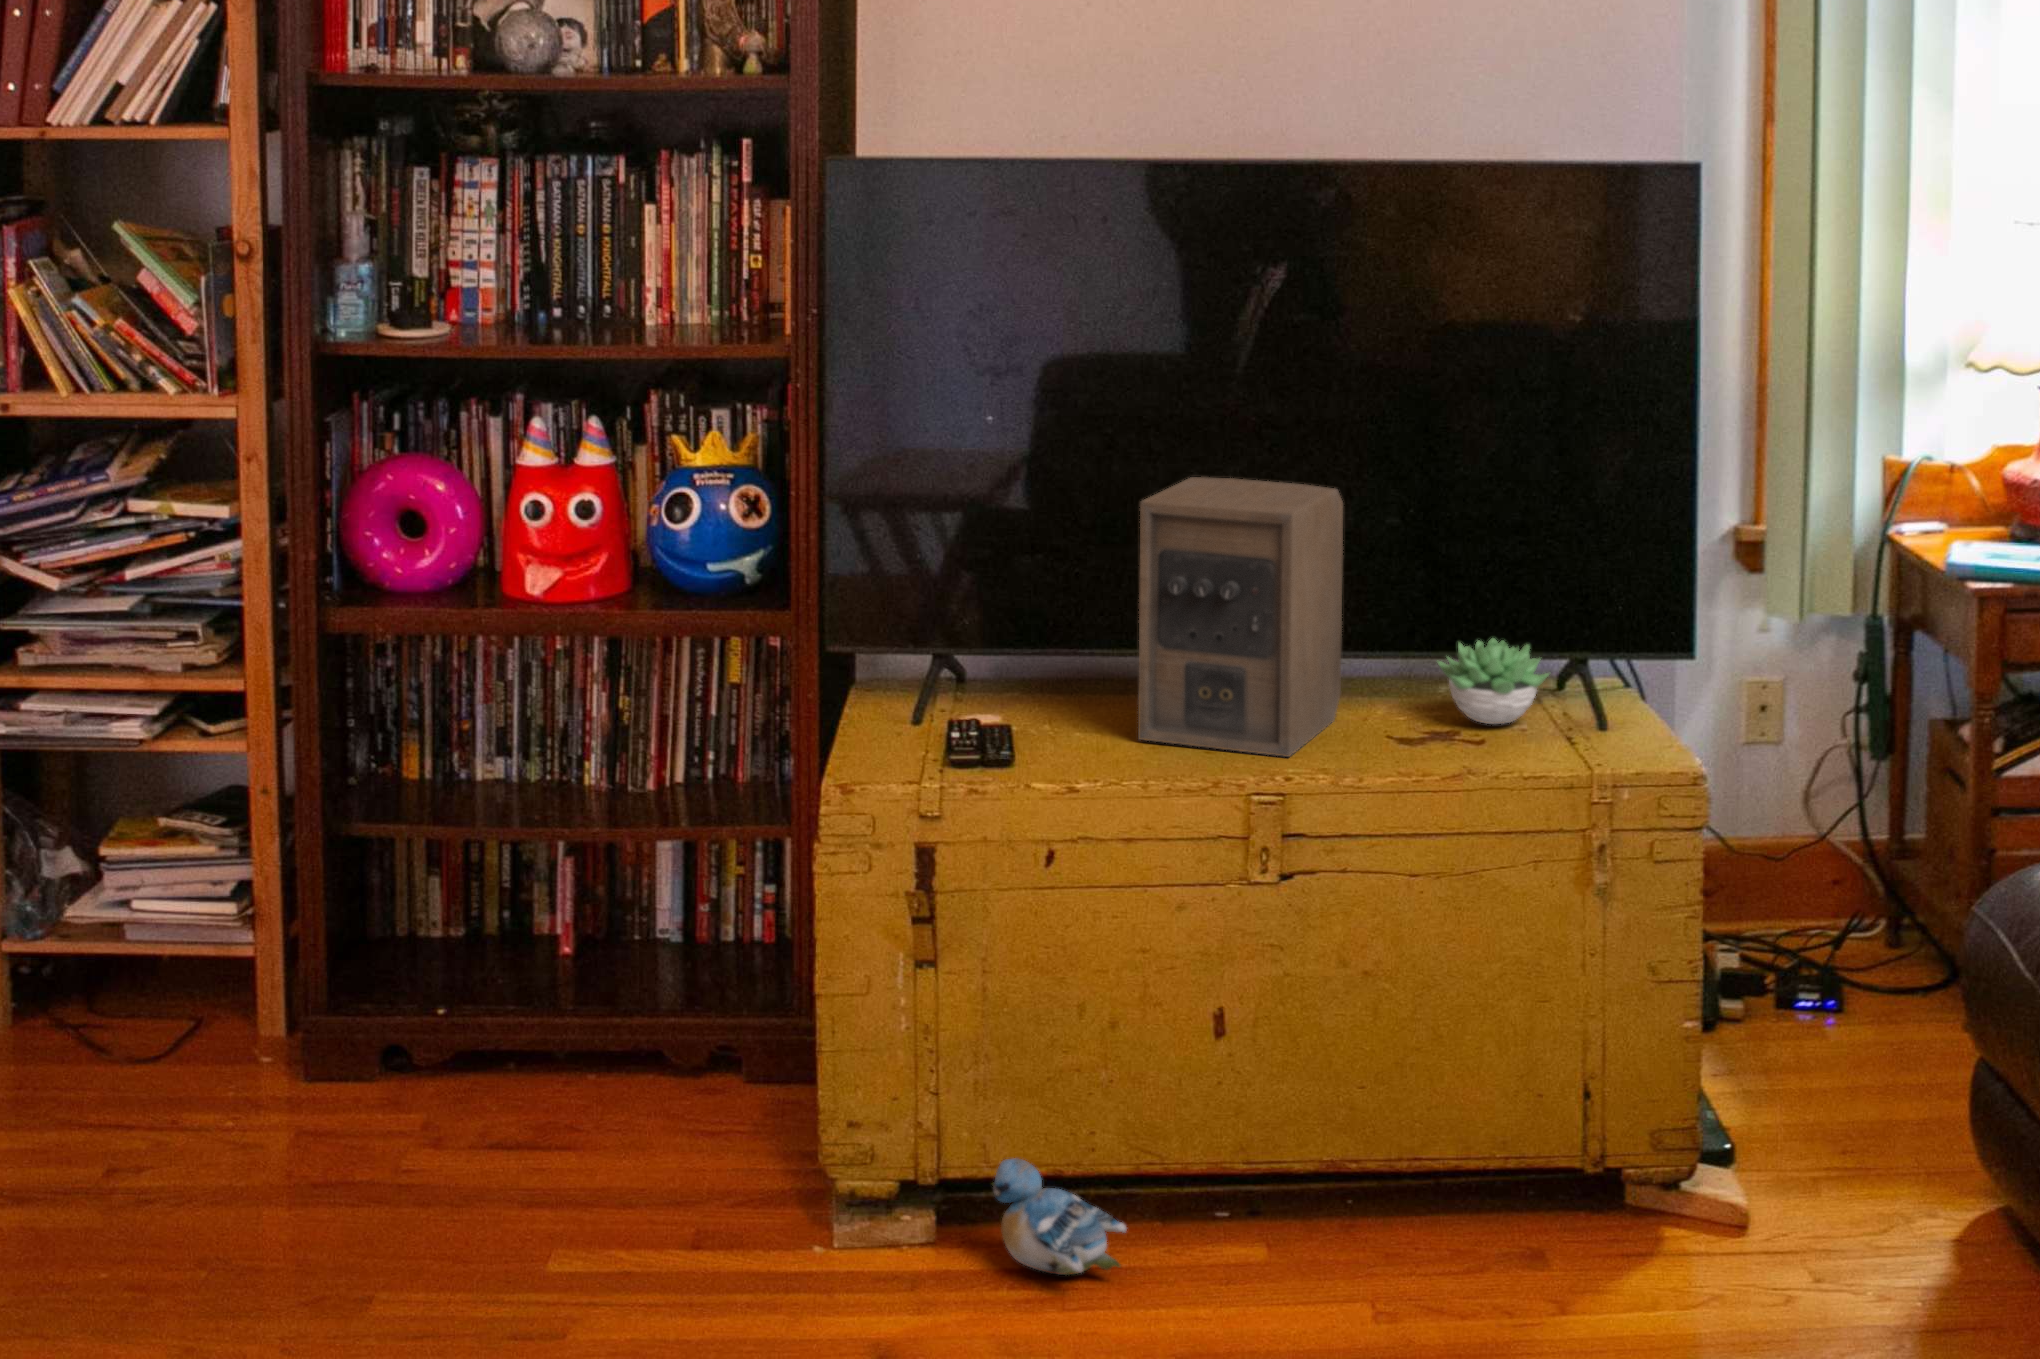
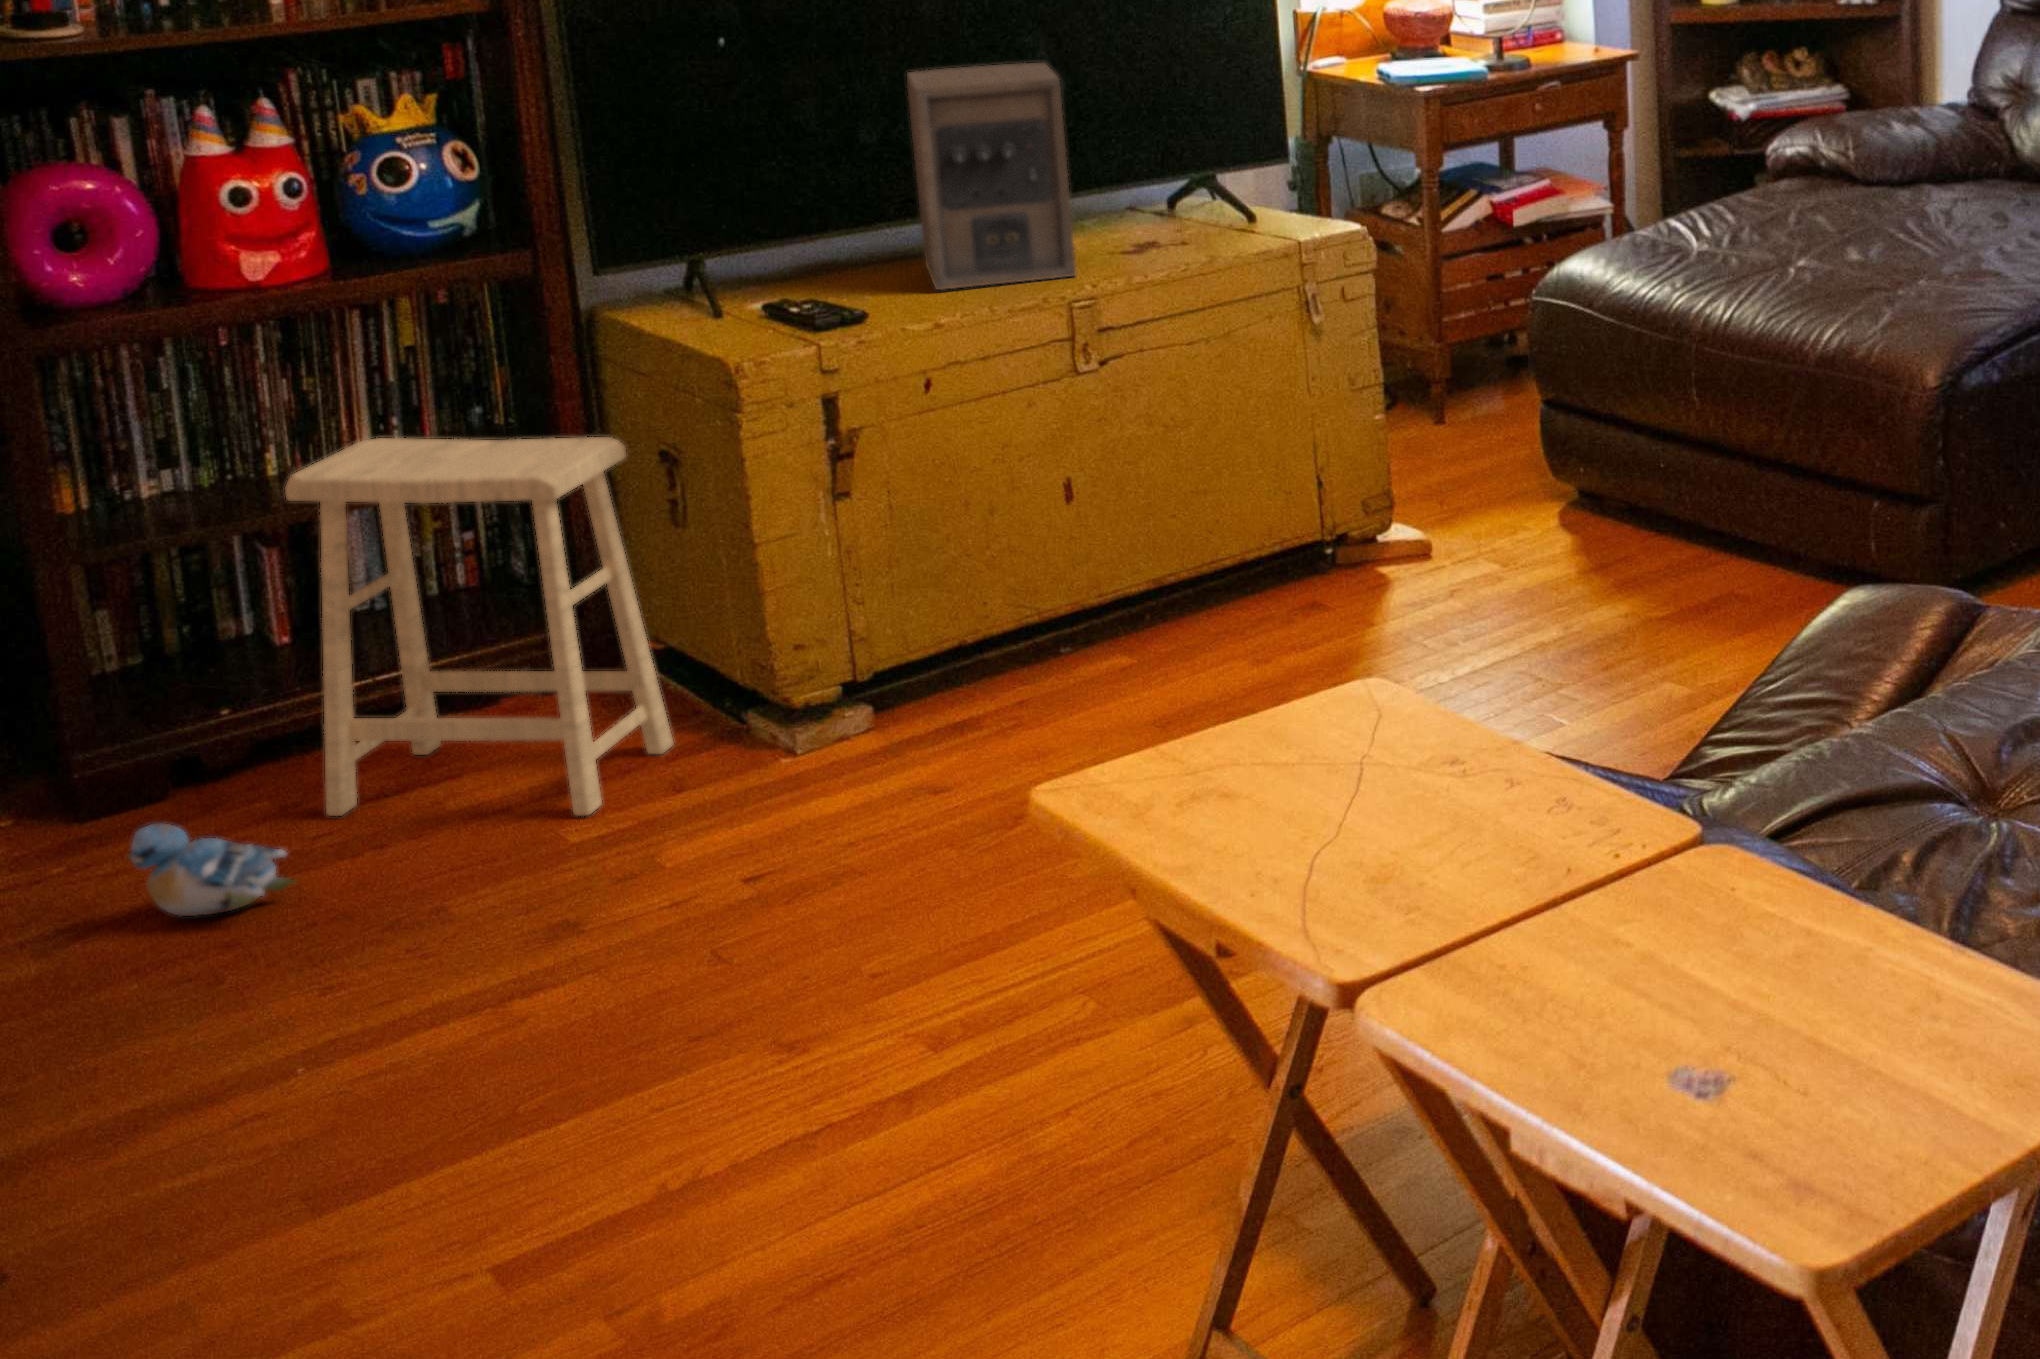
succulent plant: present [1438,638,1549,724] -> none [1132,166,1228,232]
footstool: none [454,776,764,1250] -> present [285,437,673,816]
plush toy: present [992,1159,1126,1275] -> present [128,824,295,916]

